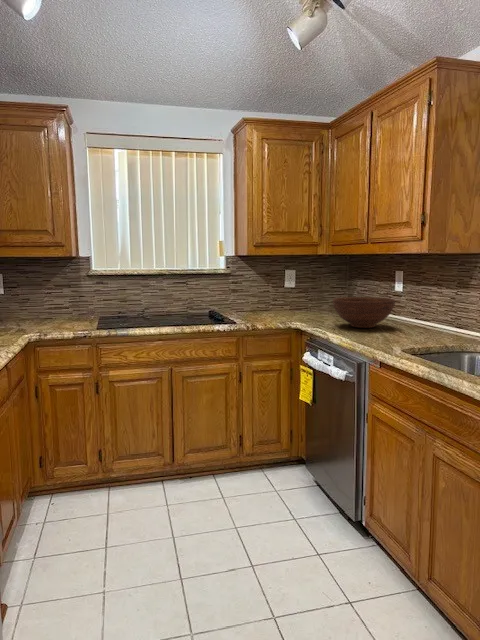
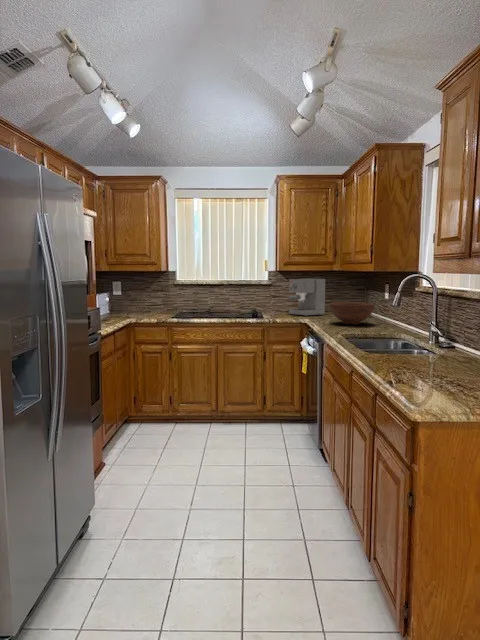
coffee maker: none [256,266,303,317] -> present [289,279,325,316]

